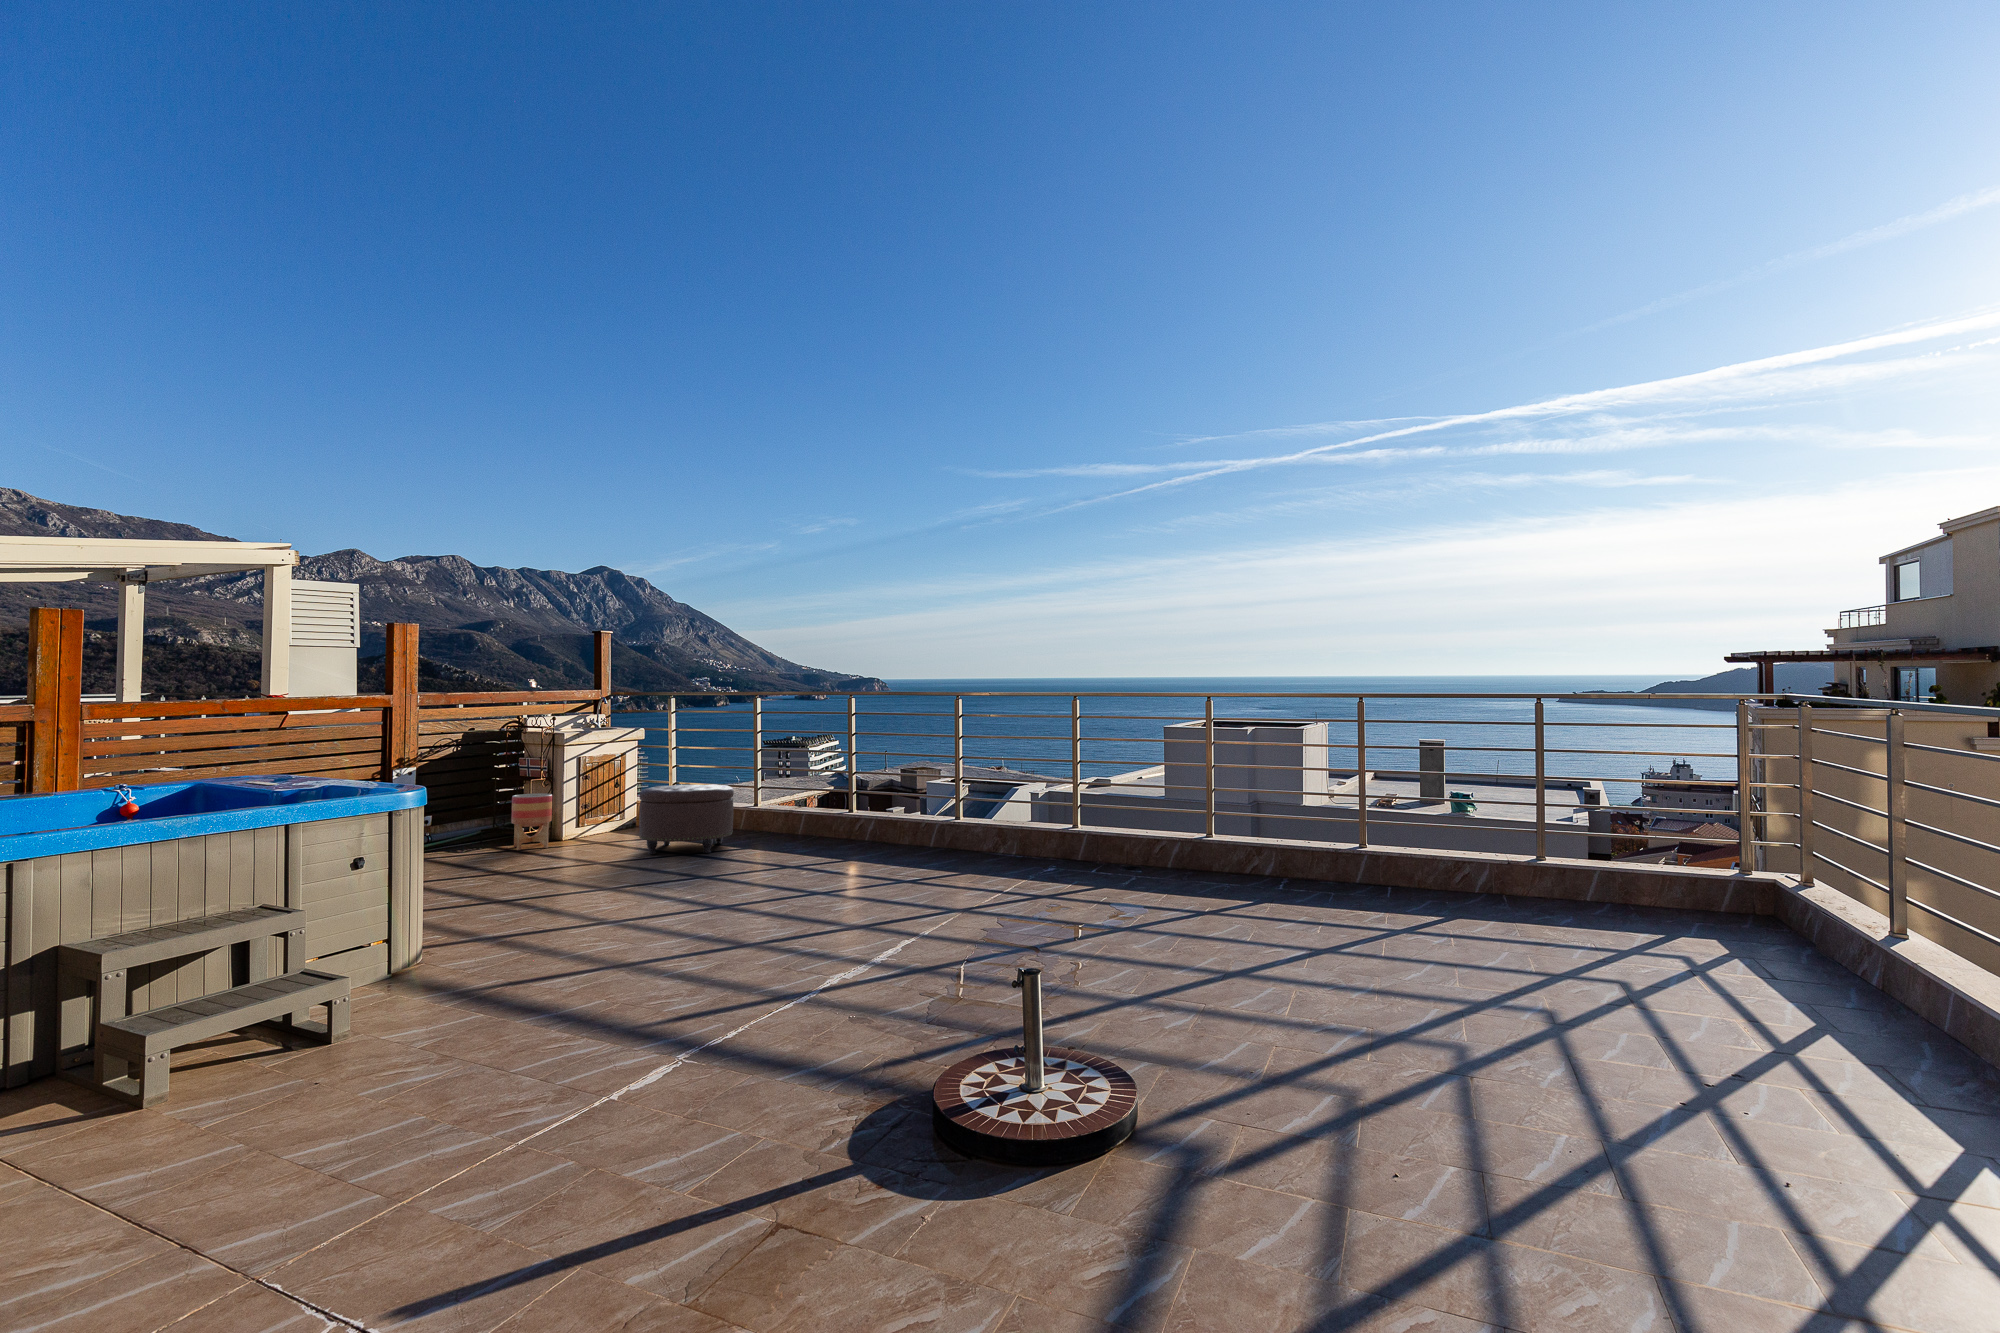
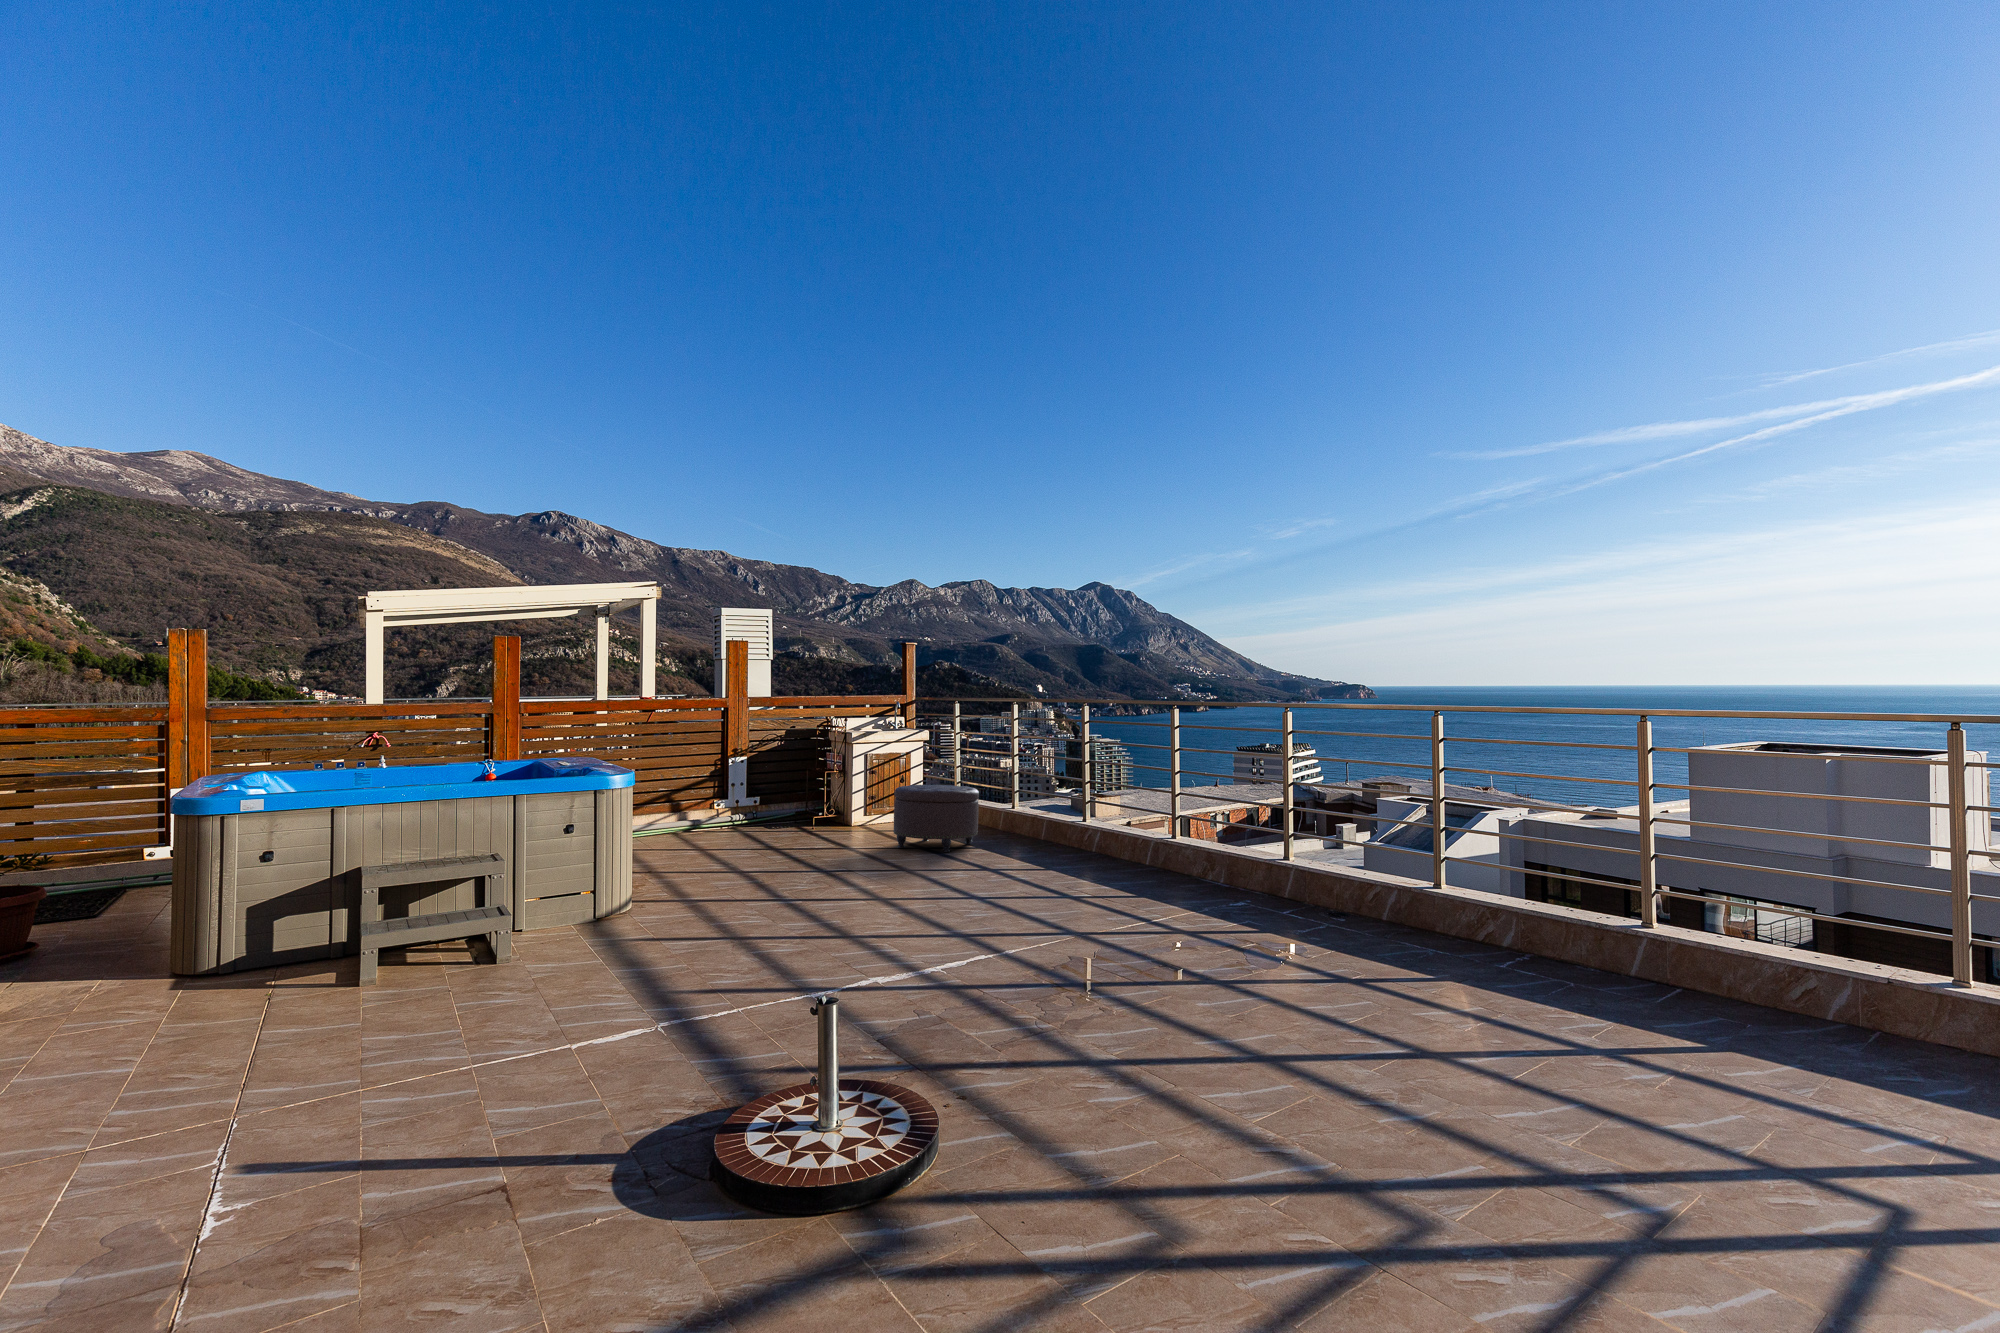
planter: present [511,794,552,850] -> none [810,784,841,833]

